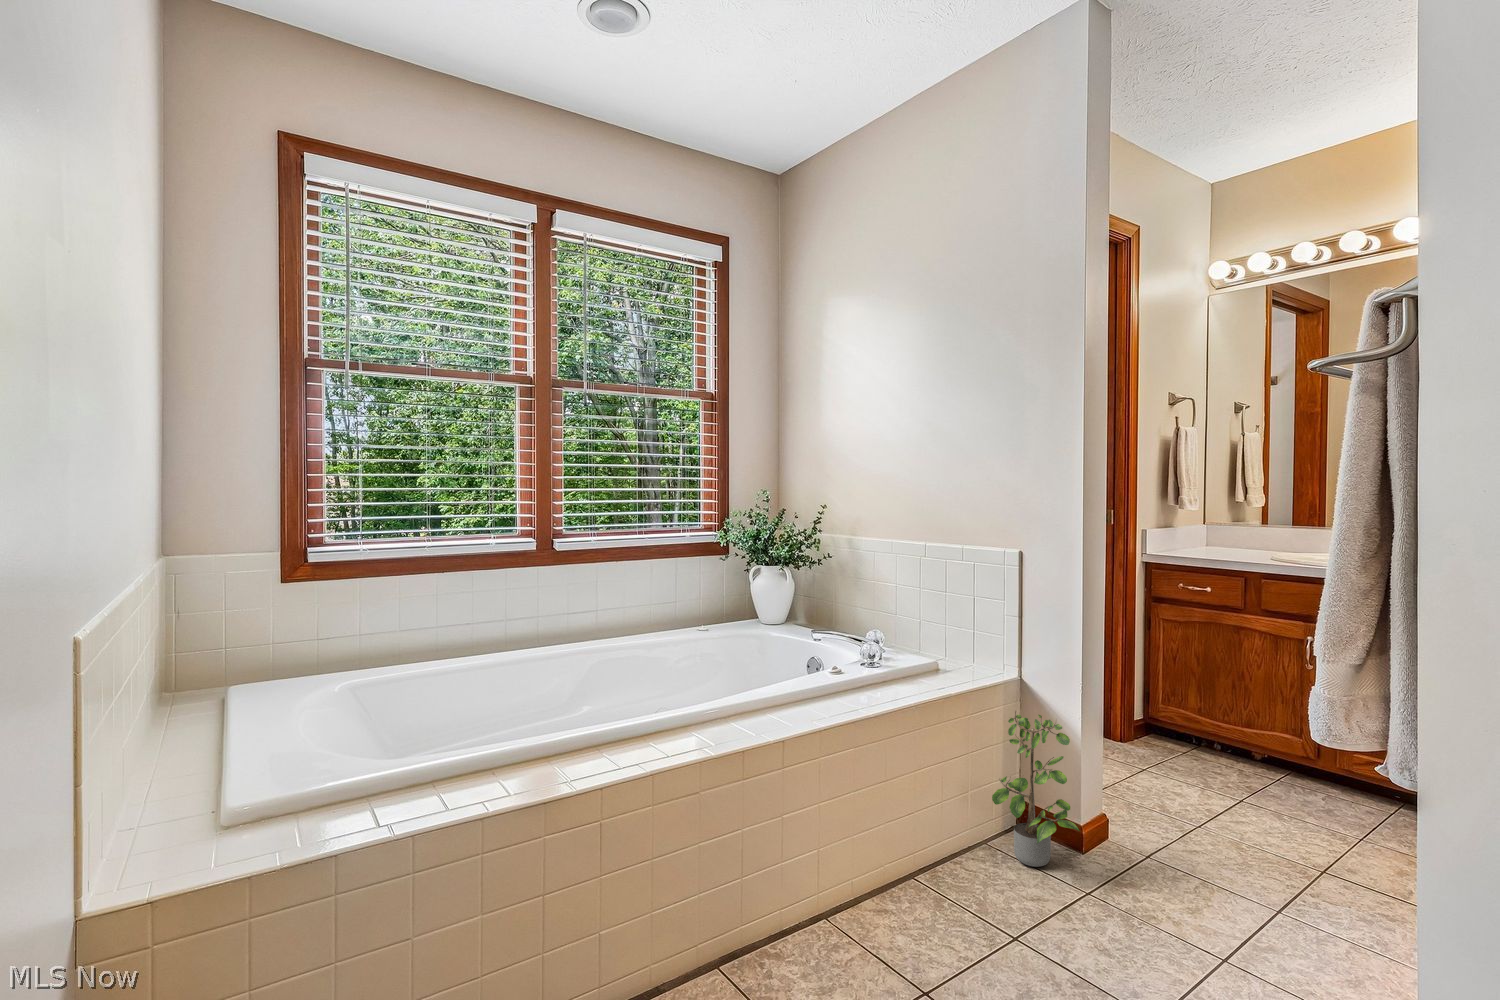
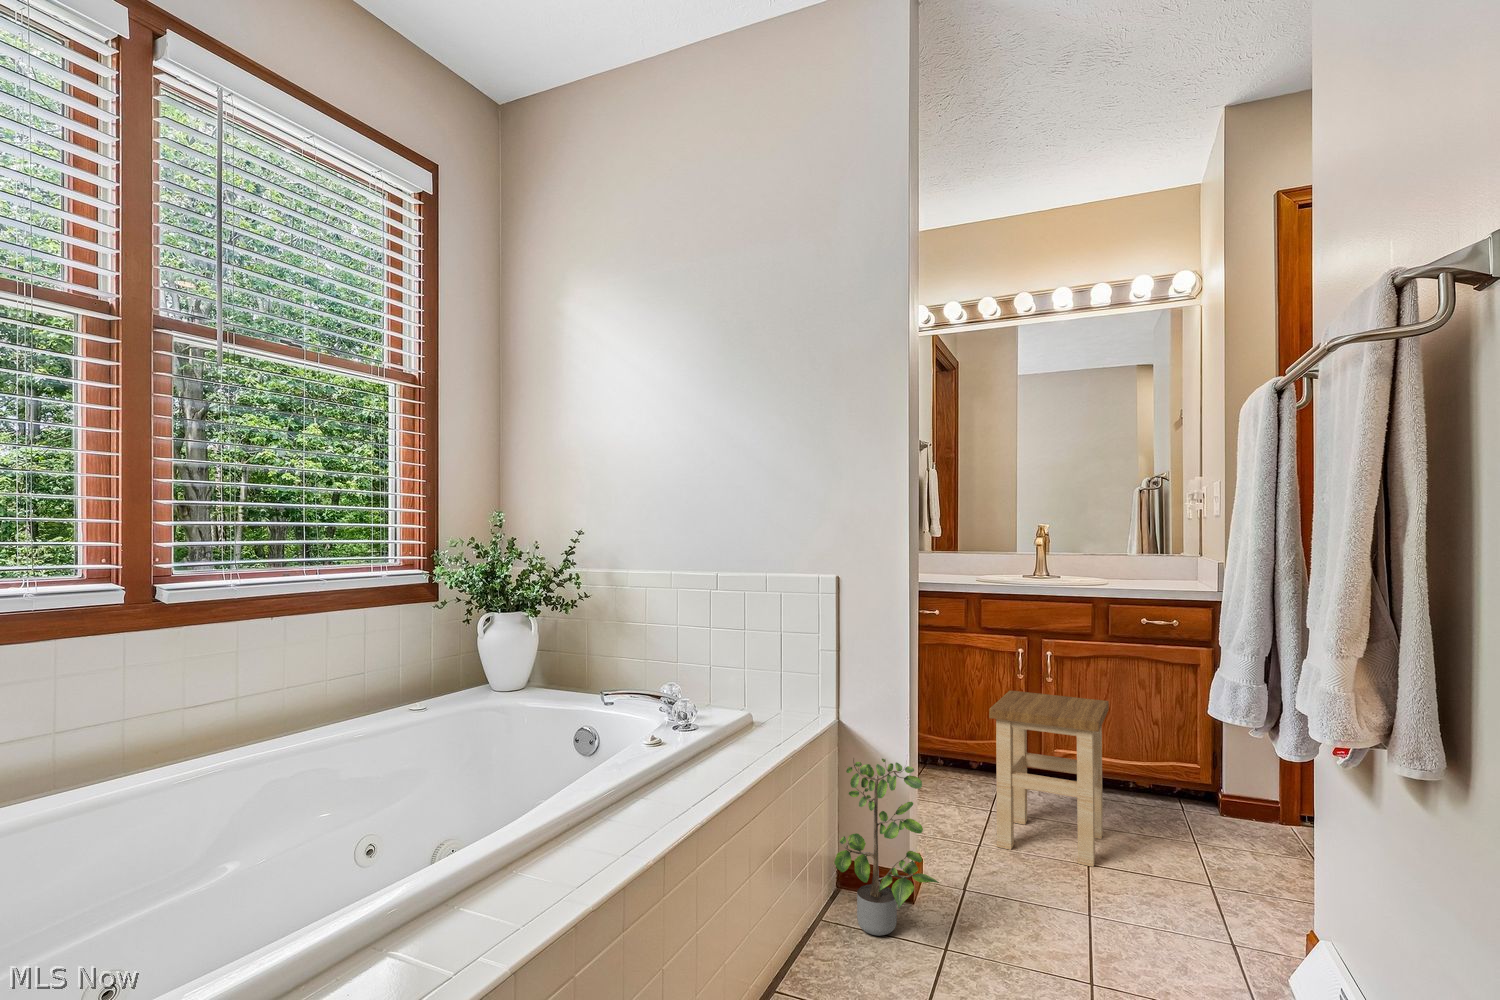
stool: none [1209,678,1381,871] -> present [989,690,1109,867]

